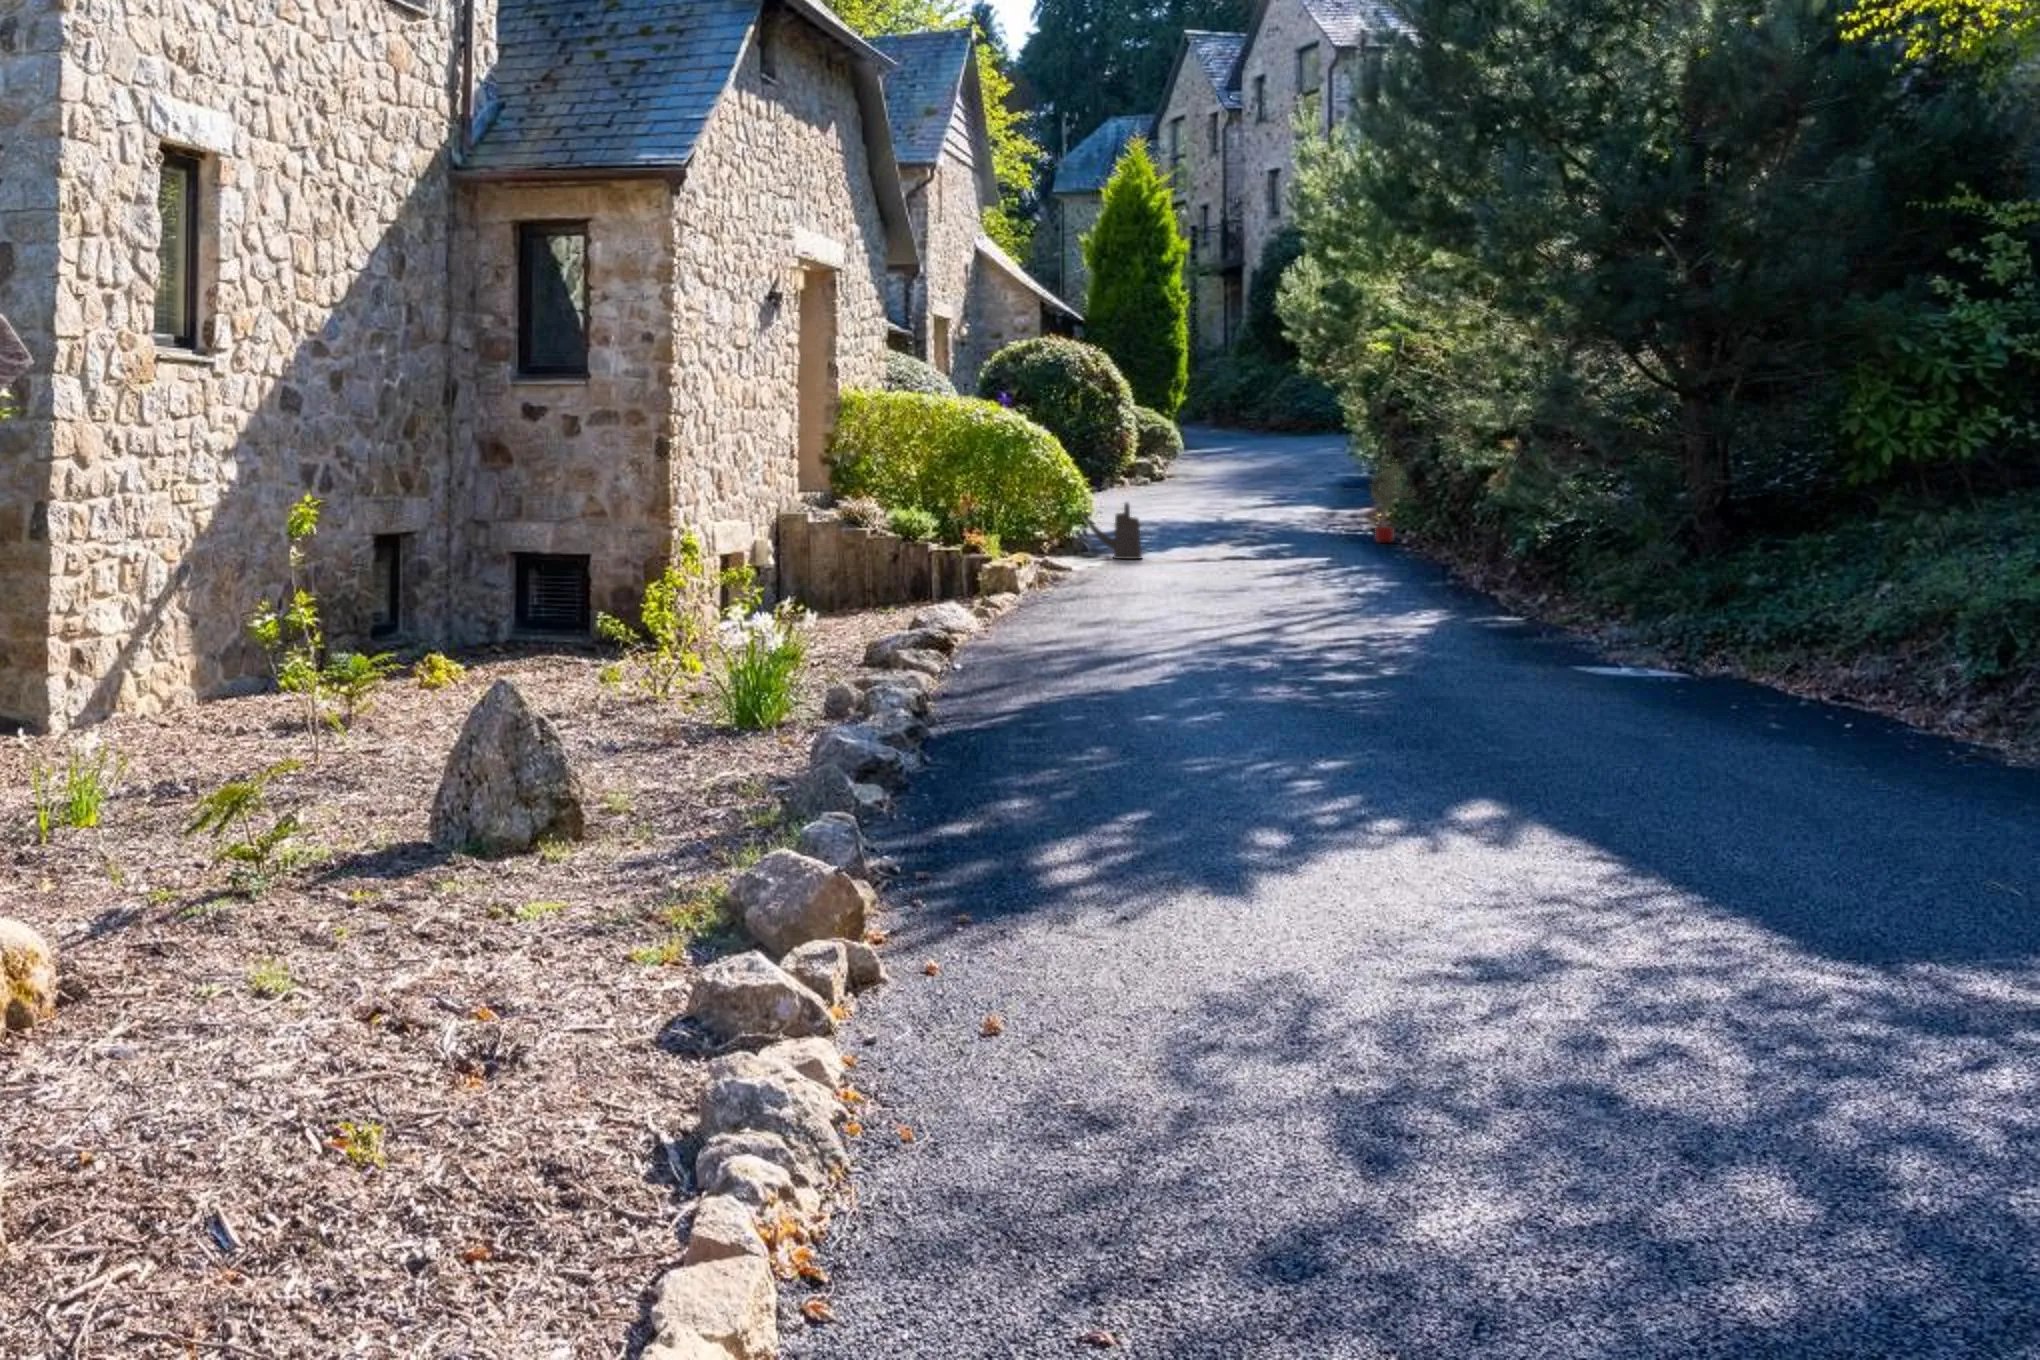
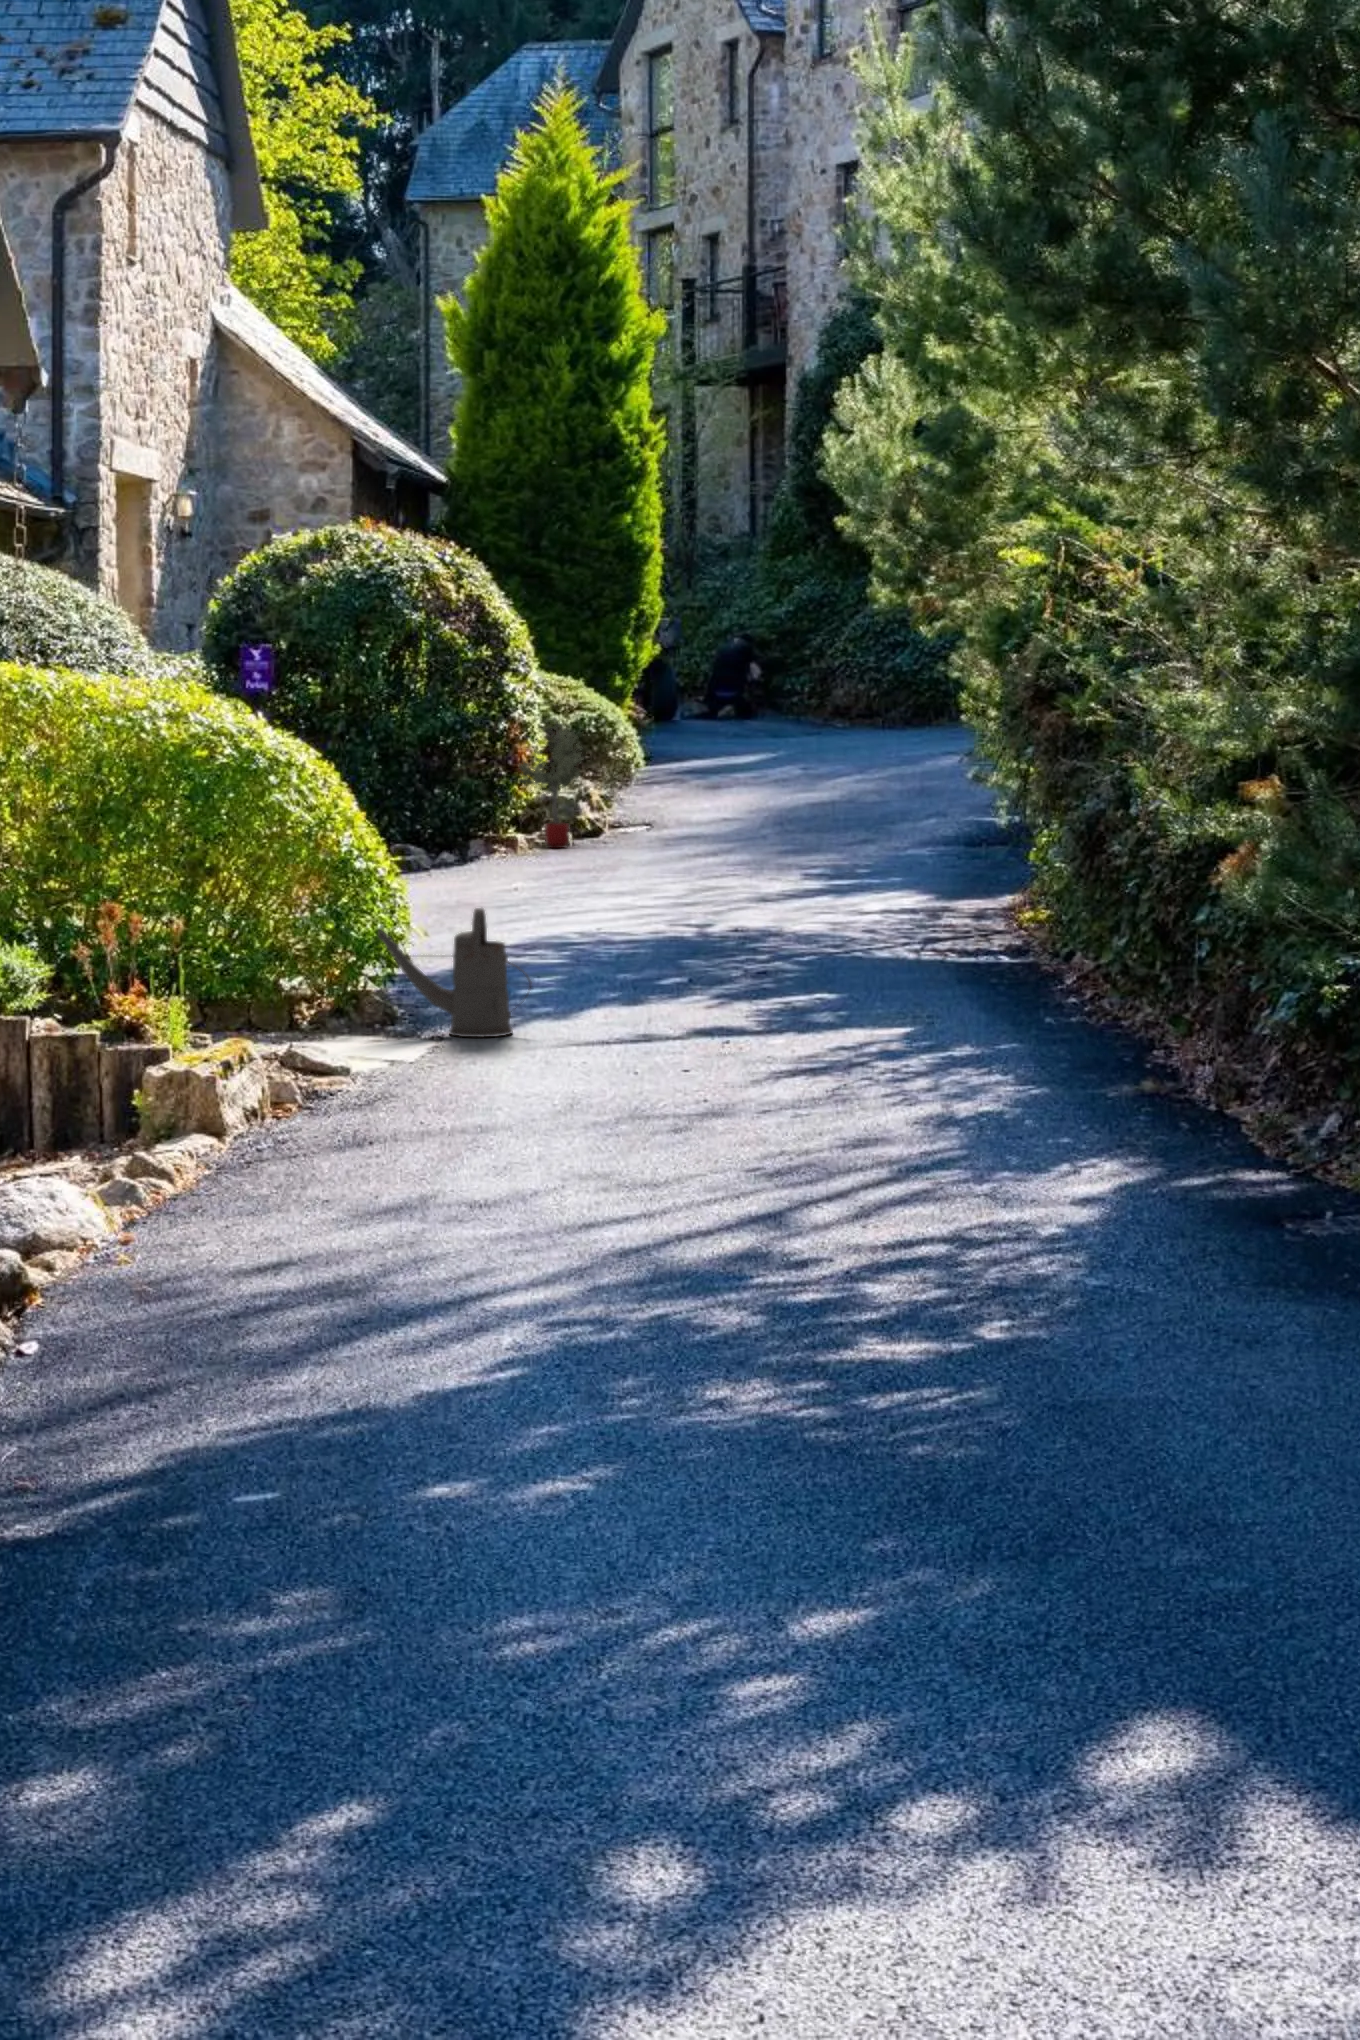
potted tree: present [1369,459,1415,543] -> present [518,718,583,848]

